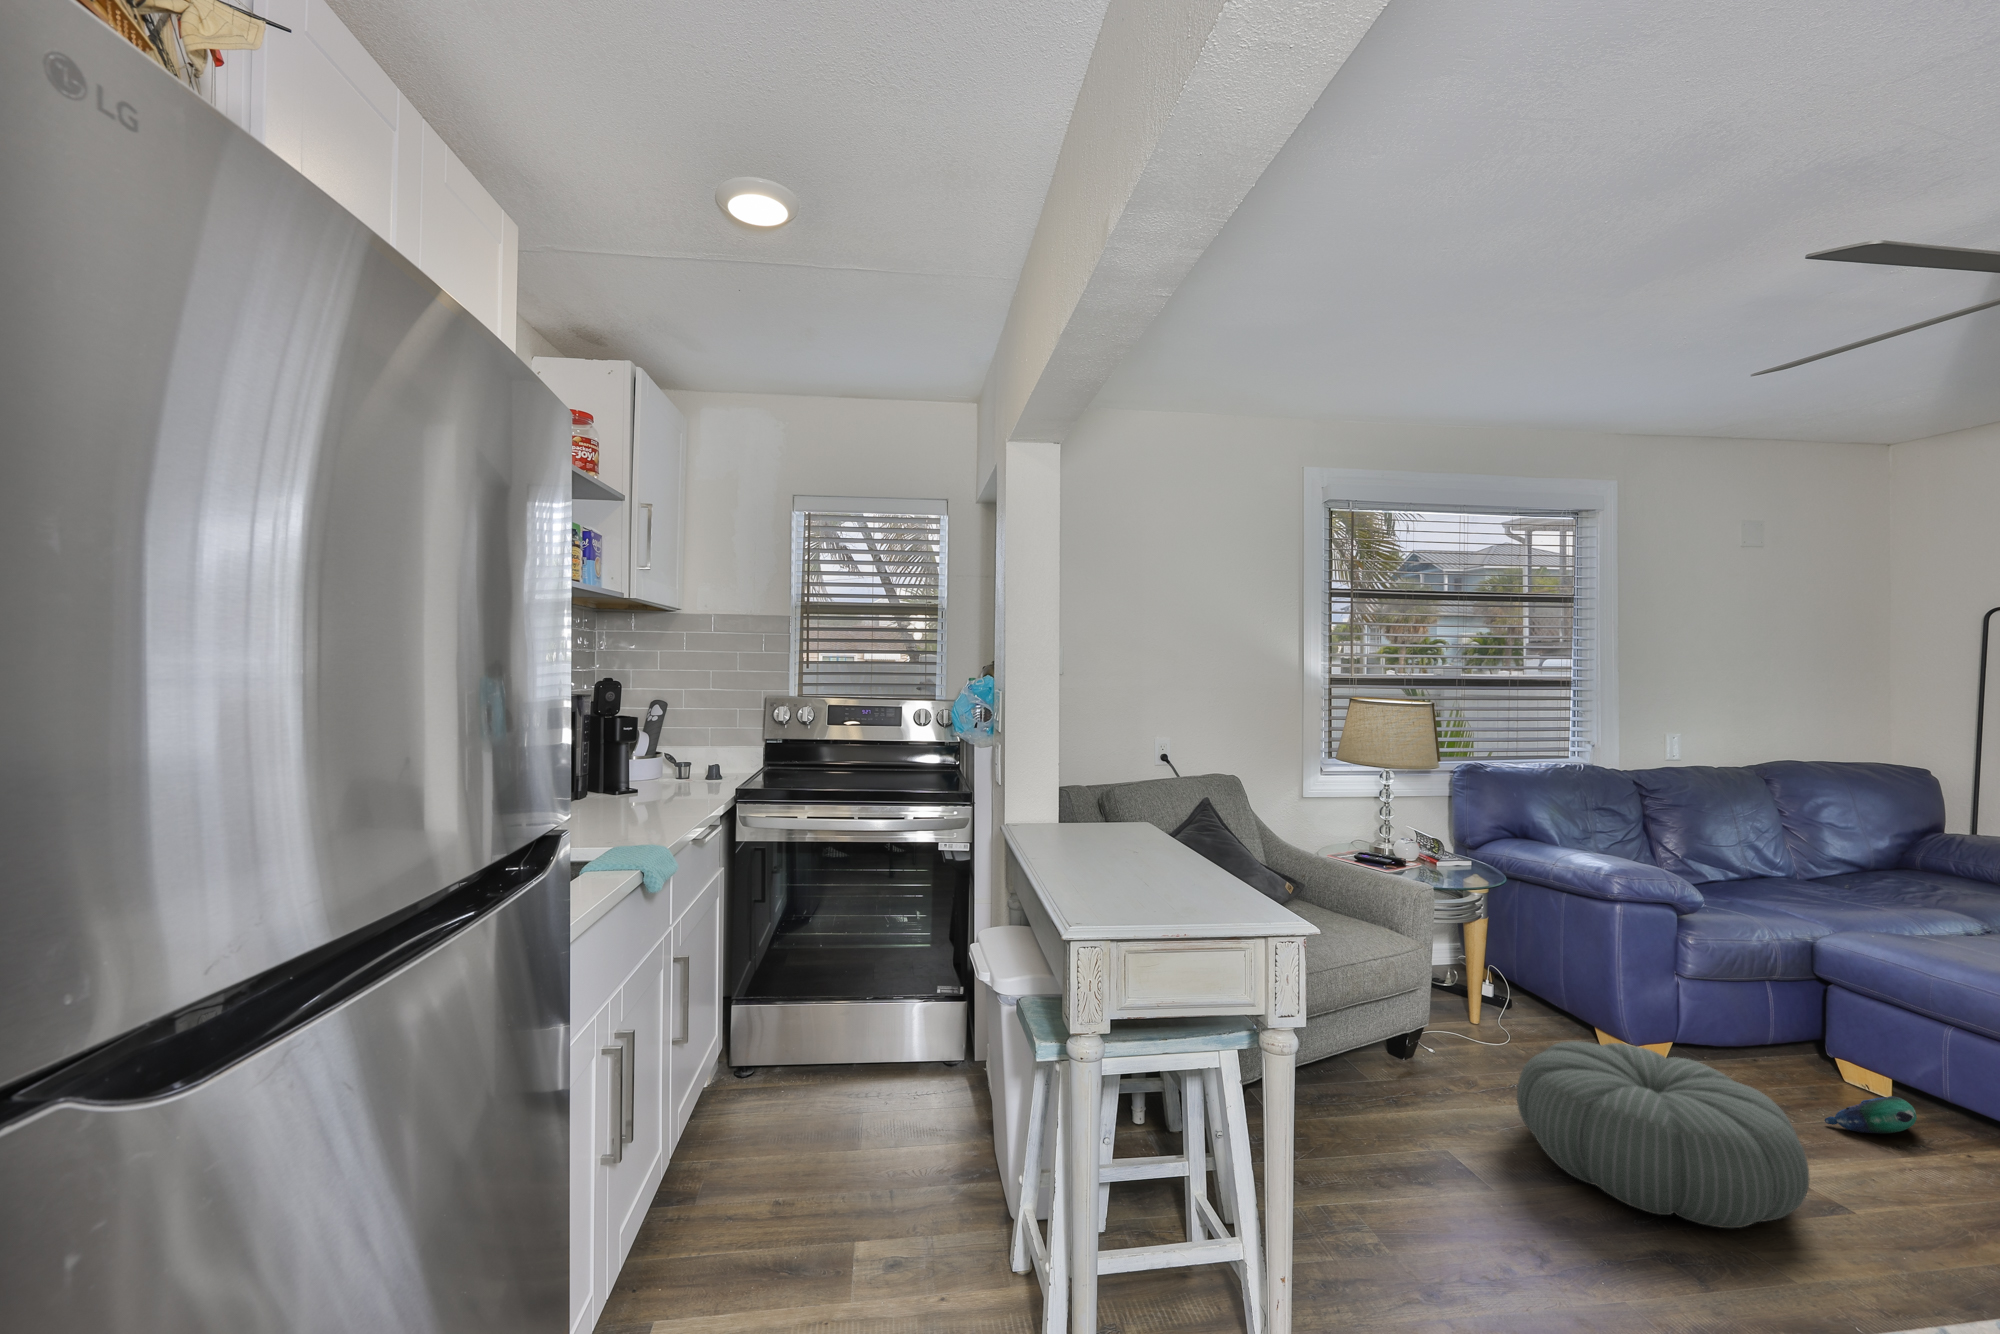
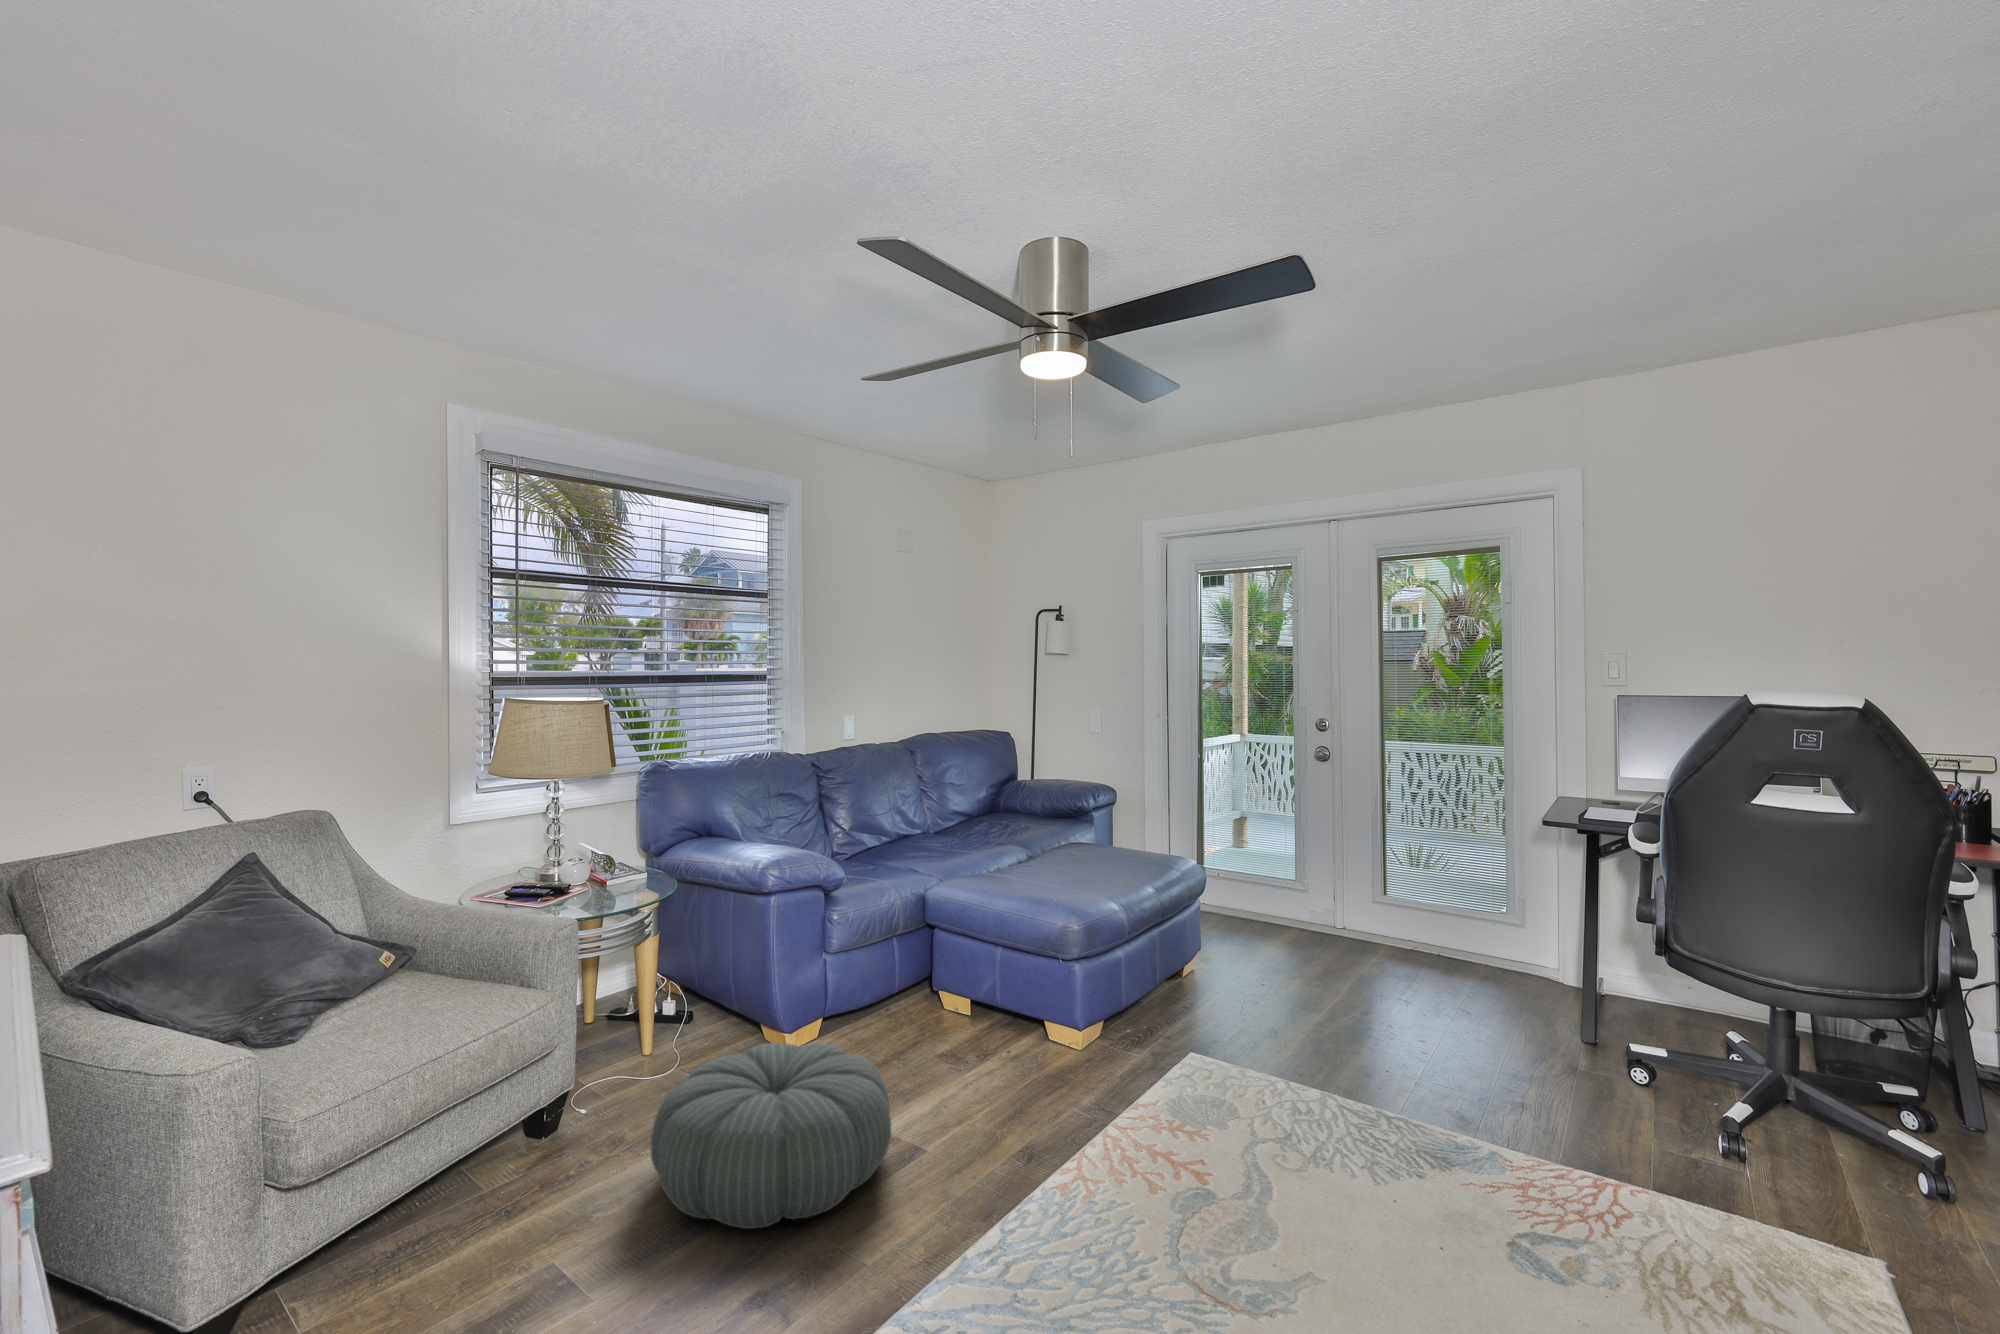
plush toy: present [1825,1096,1917,1133] -> none [923,1014,980,1056]

